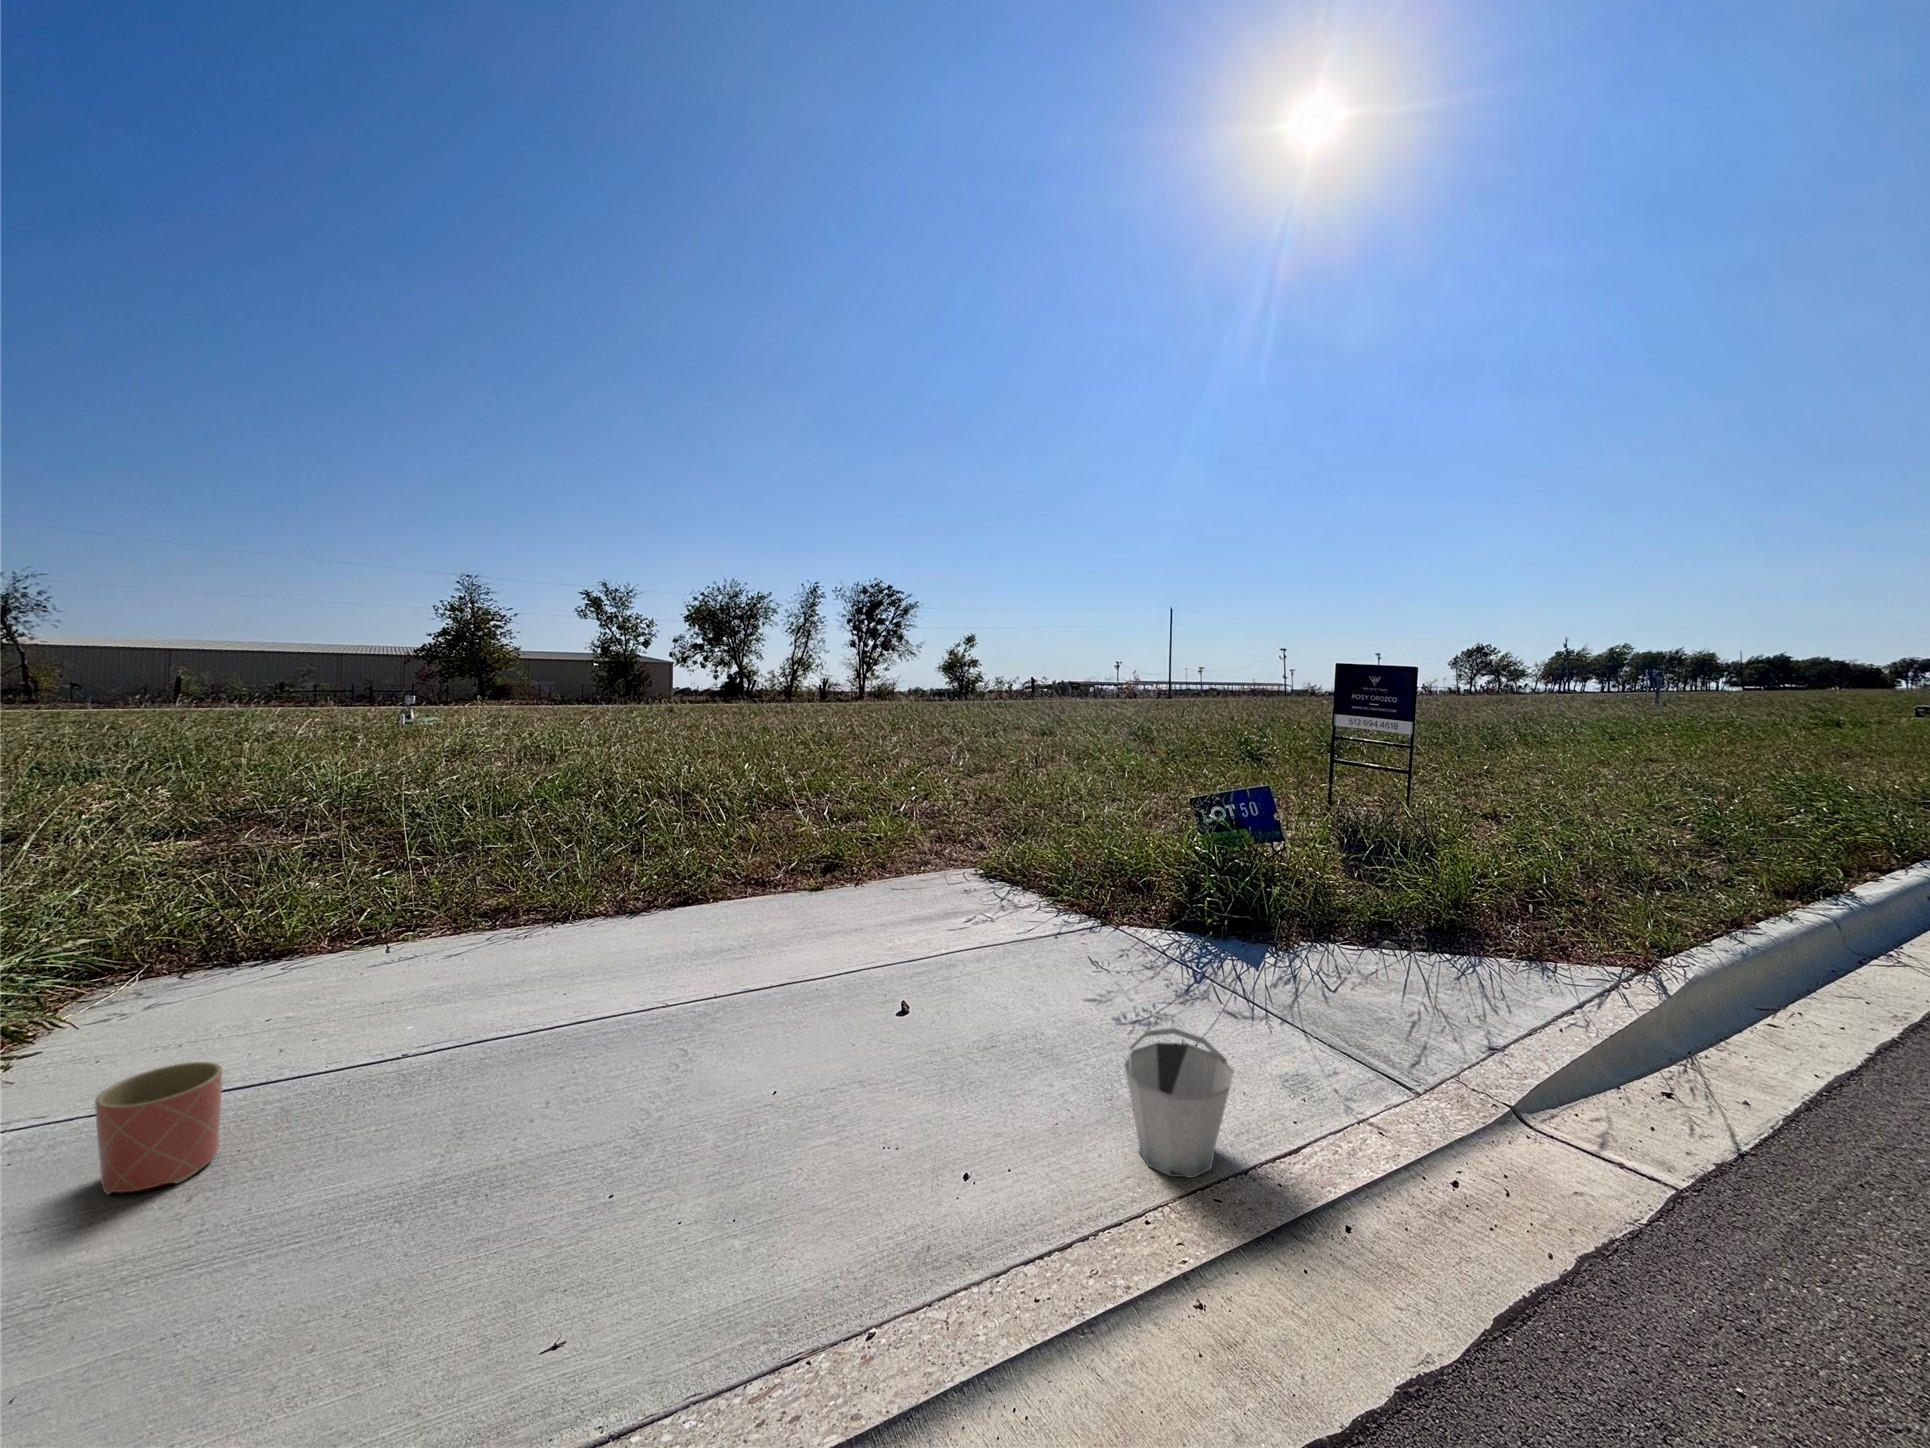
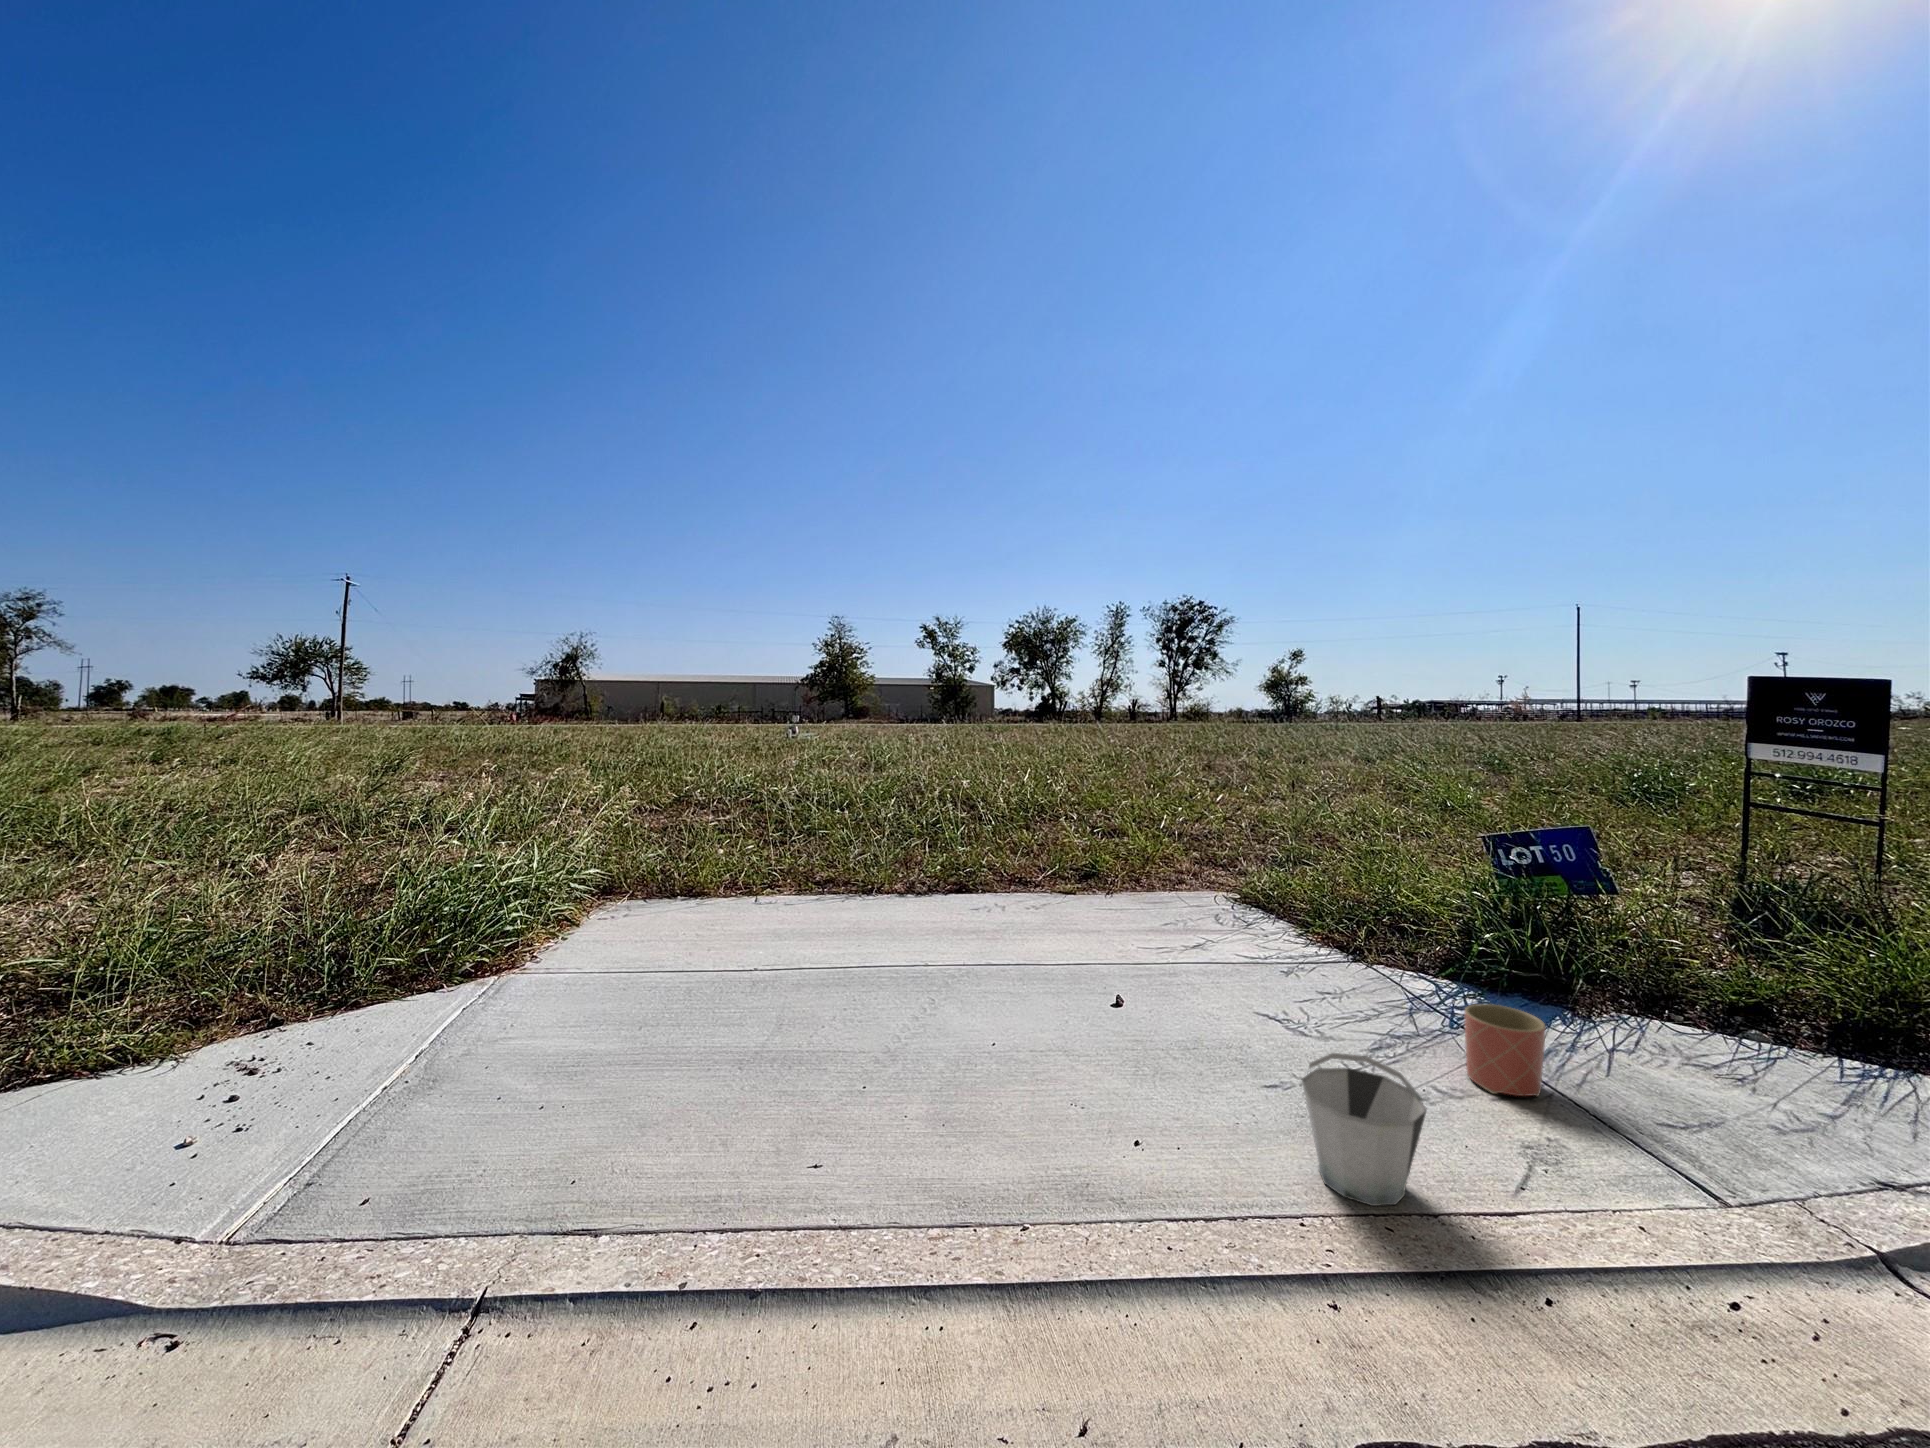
planter: present [95,1062,222,1194] -> present [1464,1004,1546,1096]

